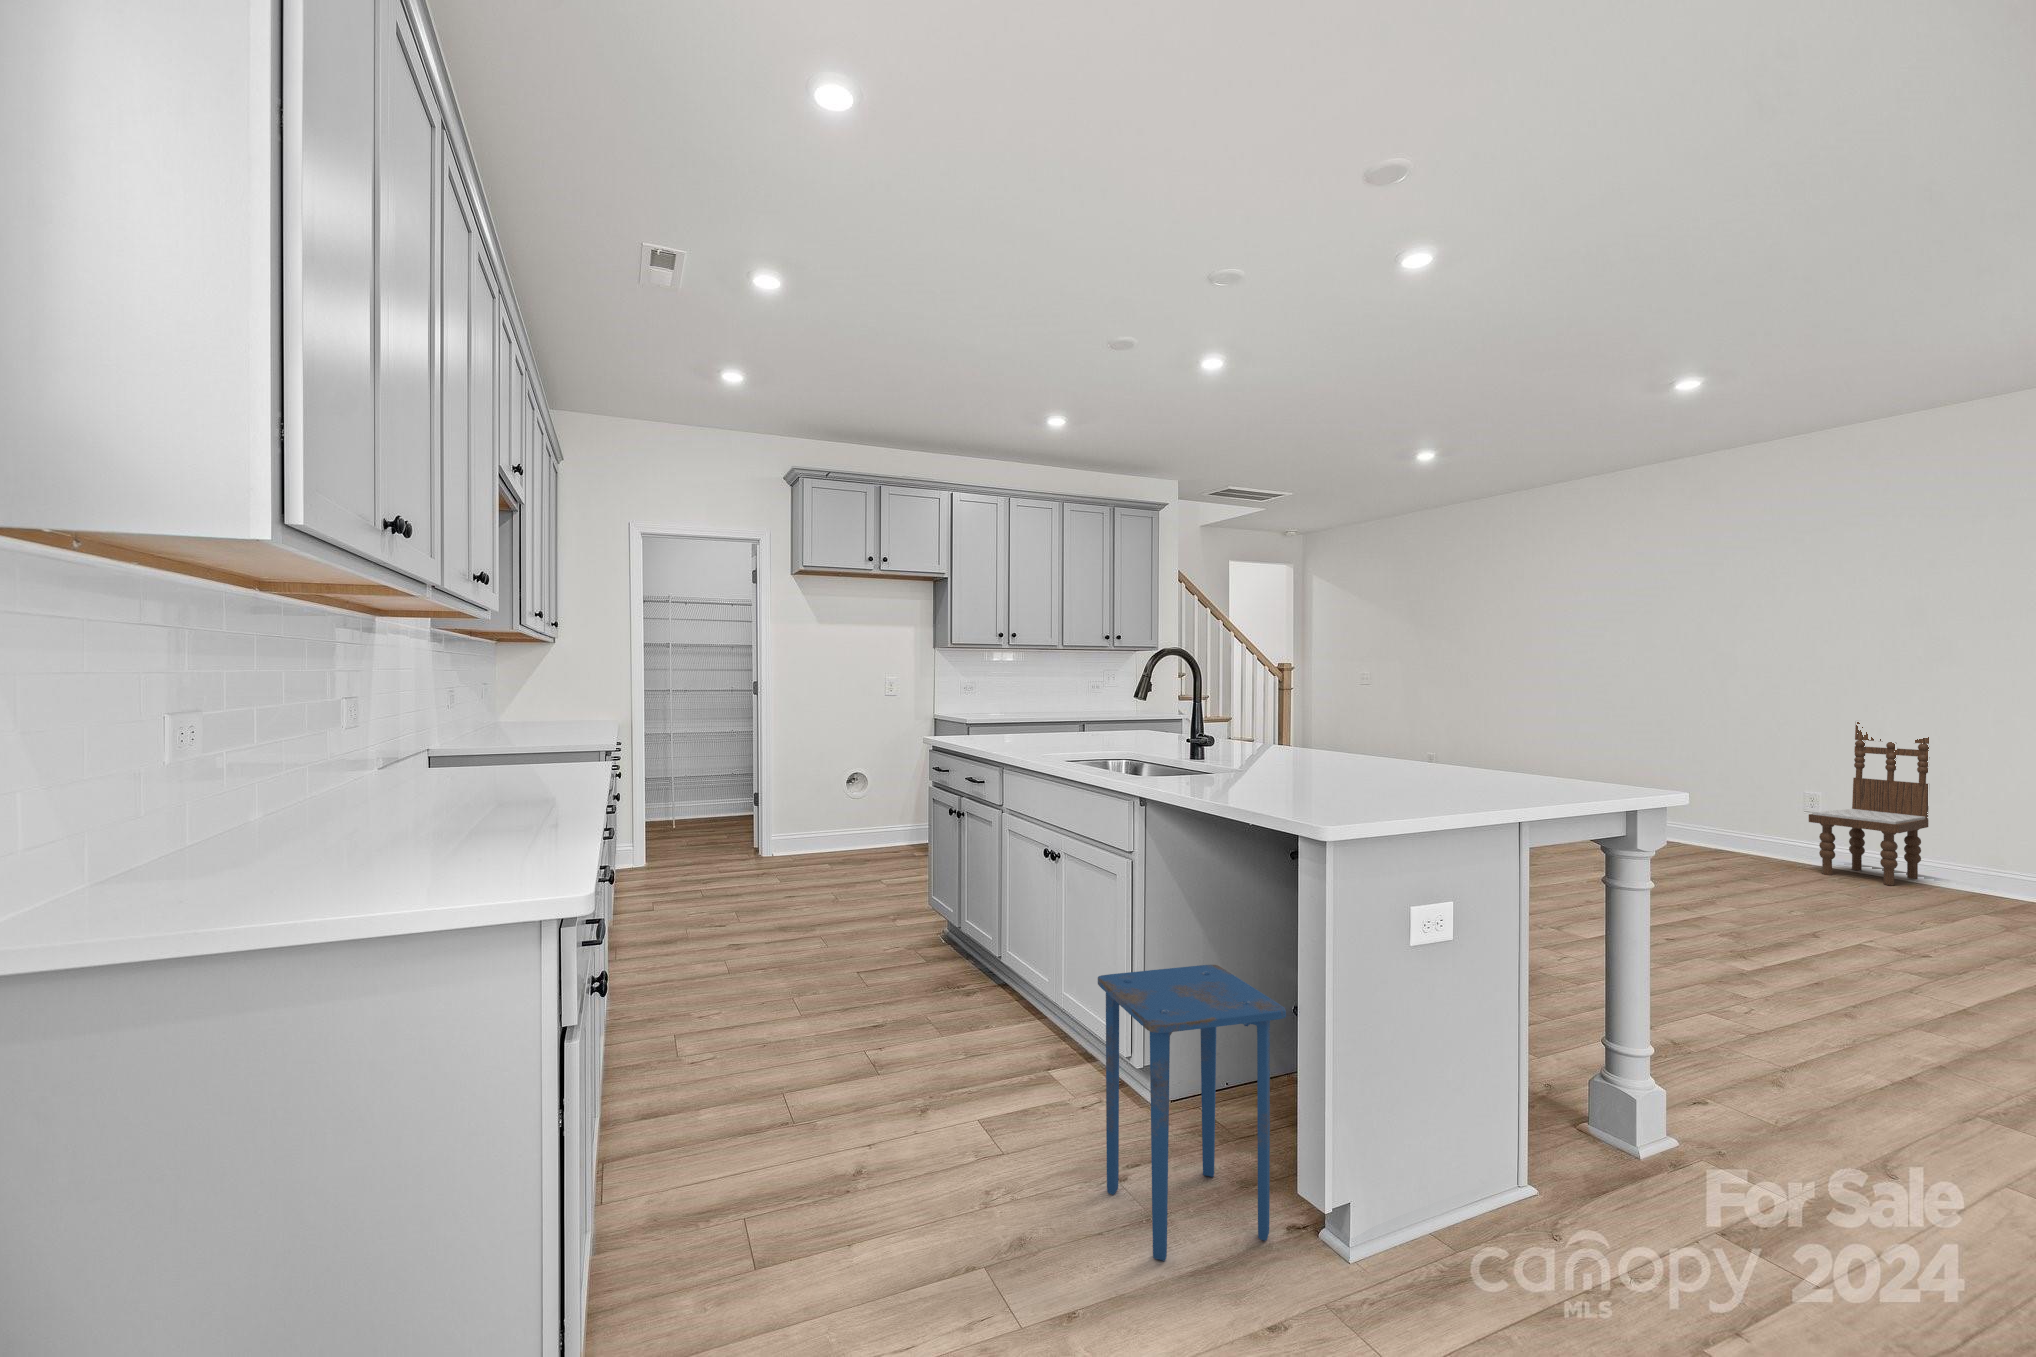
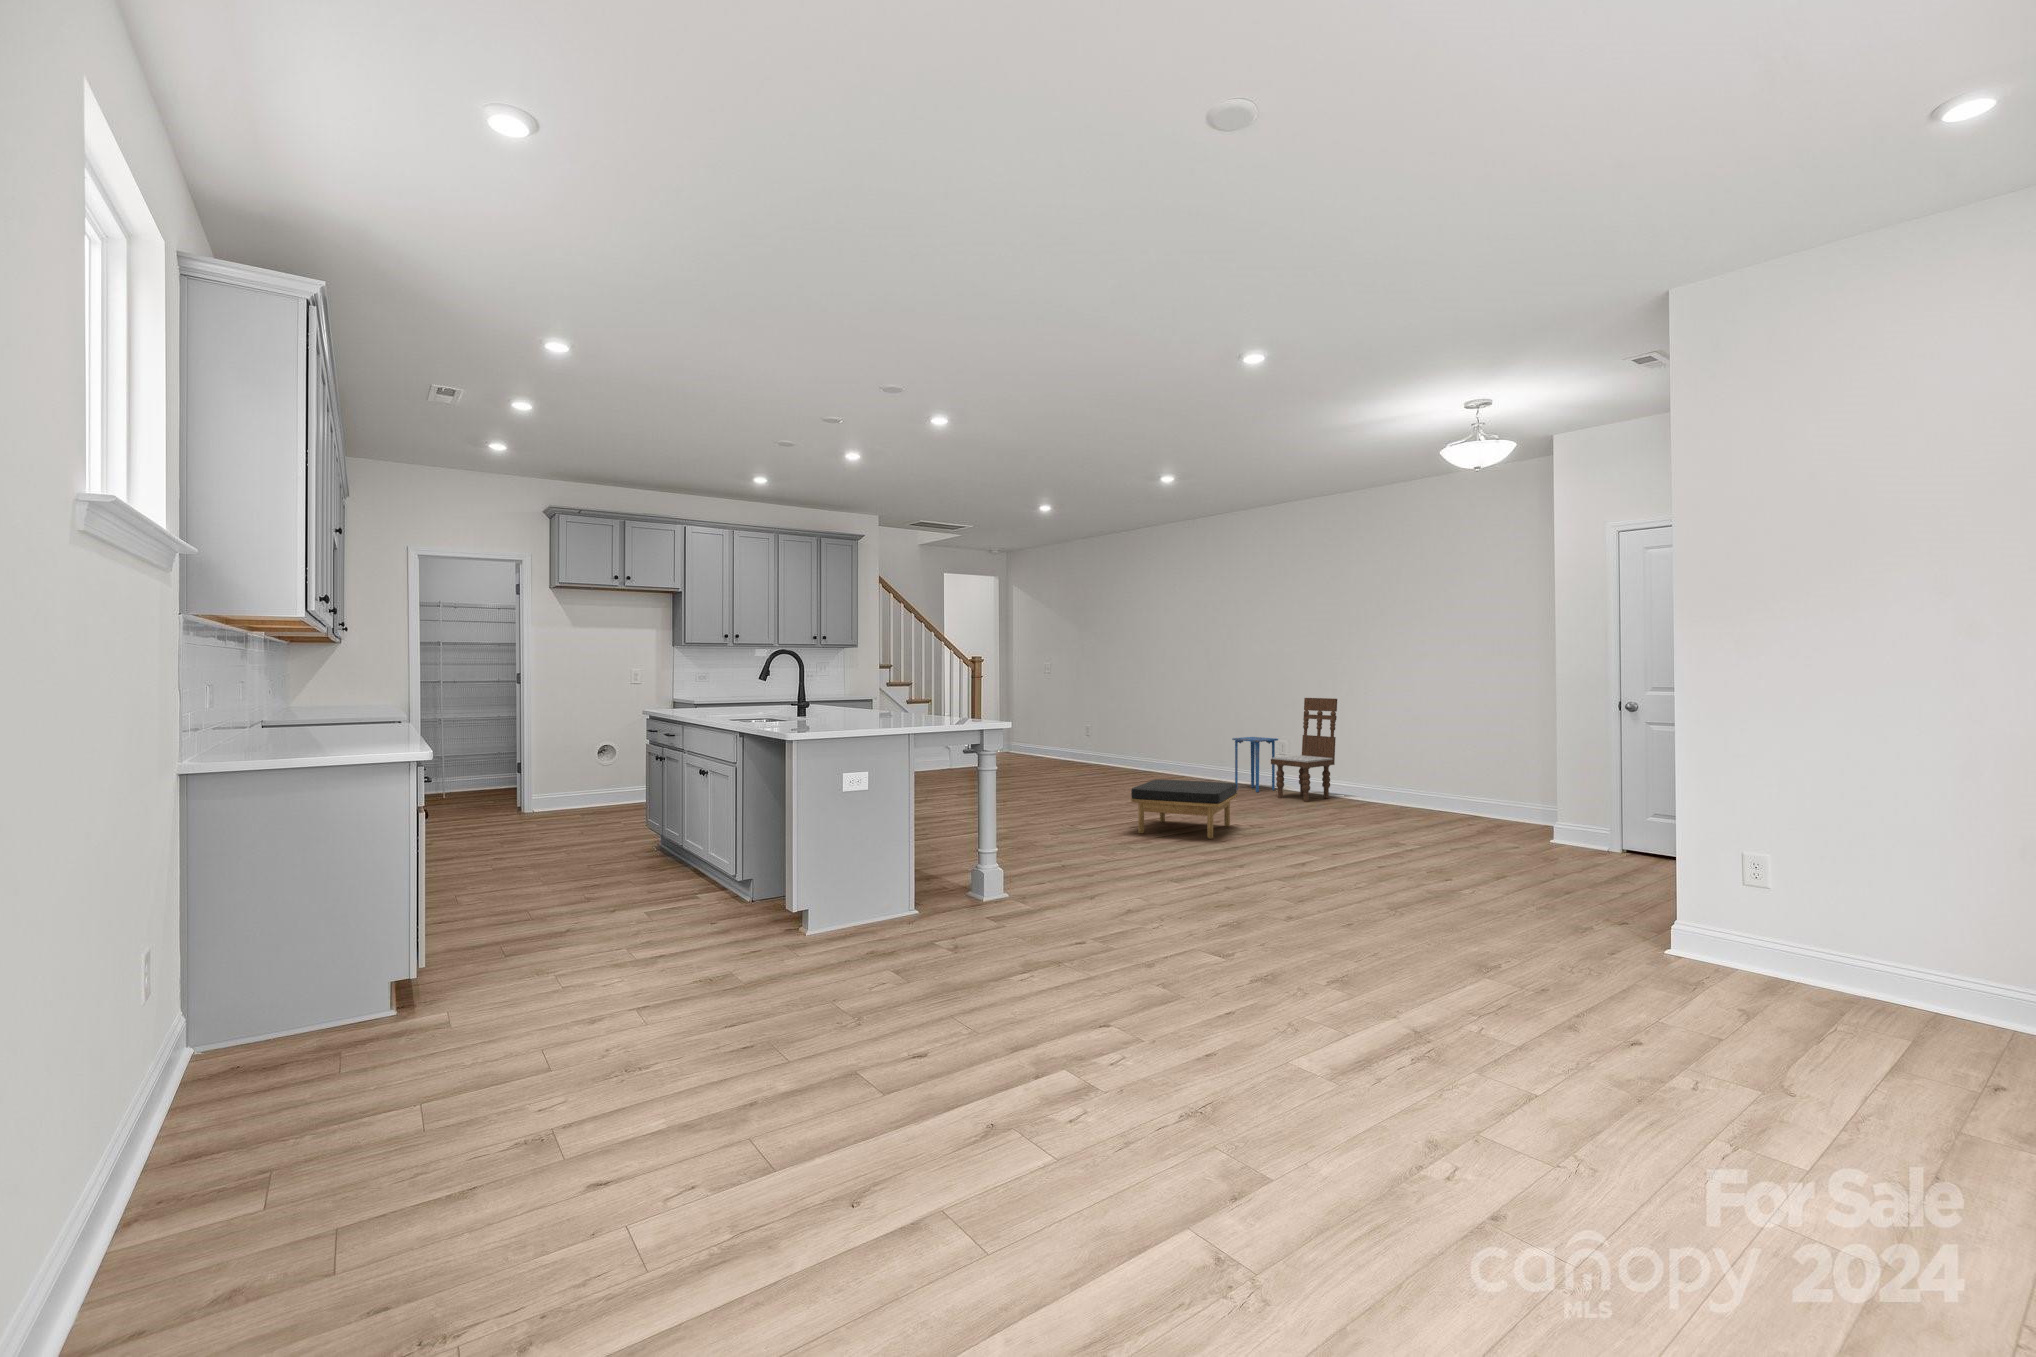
ottoman: none [1682,853,1887,973] -> present [1131,779,1237,839]
side table: present [1098,965,1286,1261] -> present [1232,737,1278,792]

